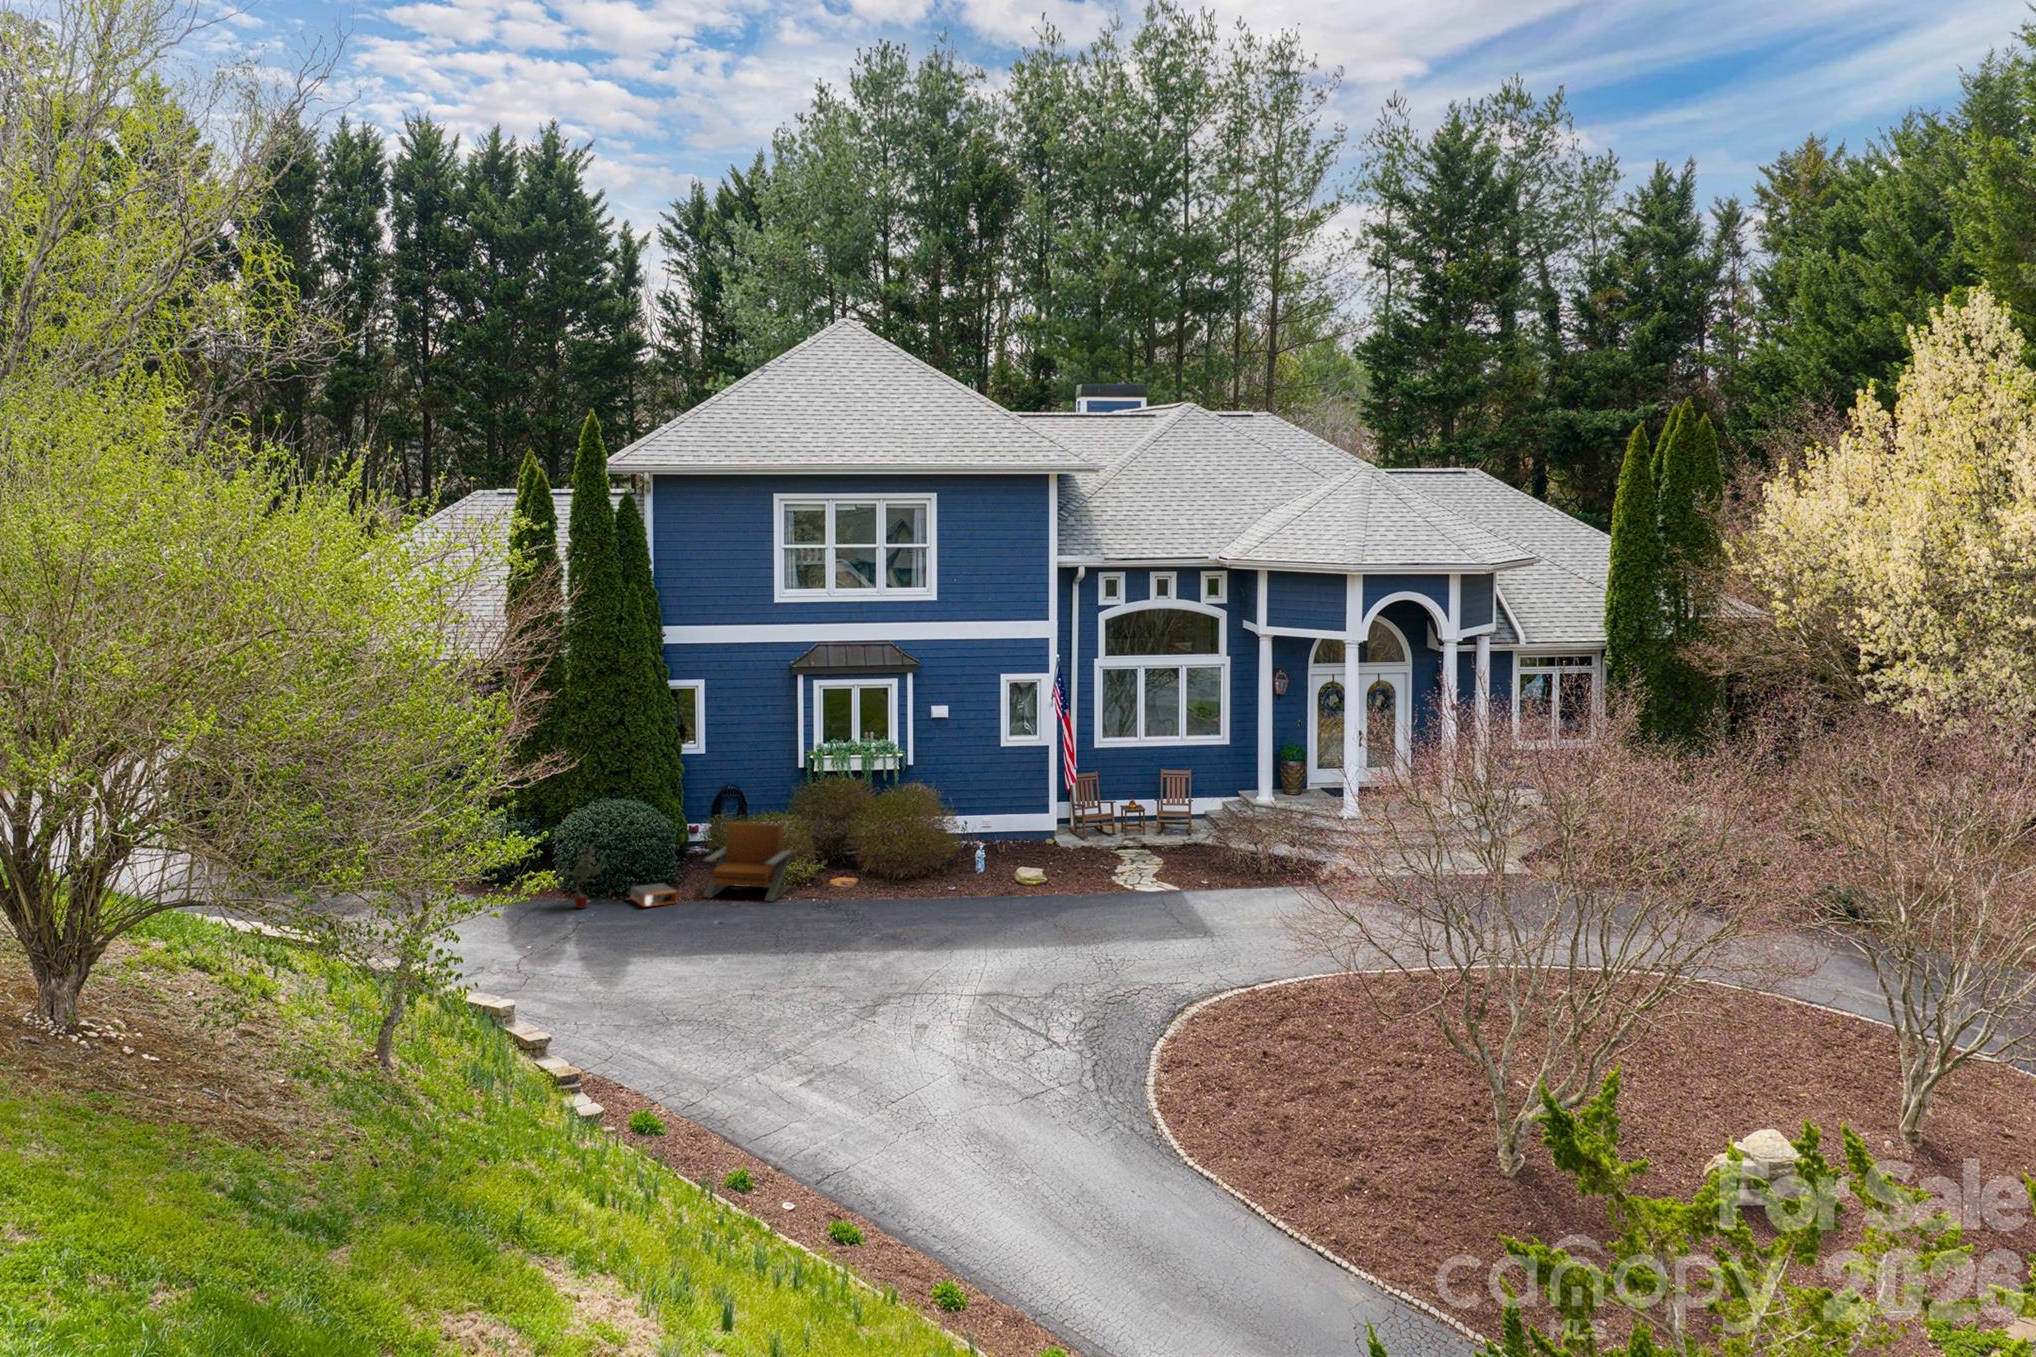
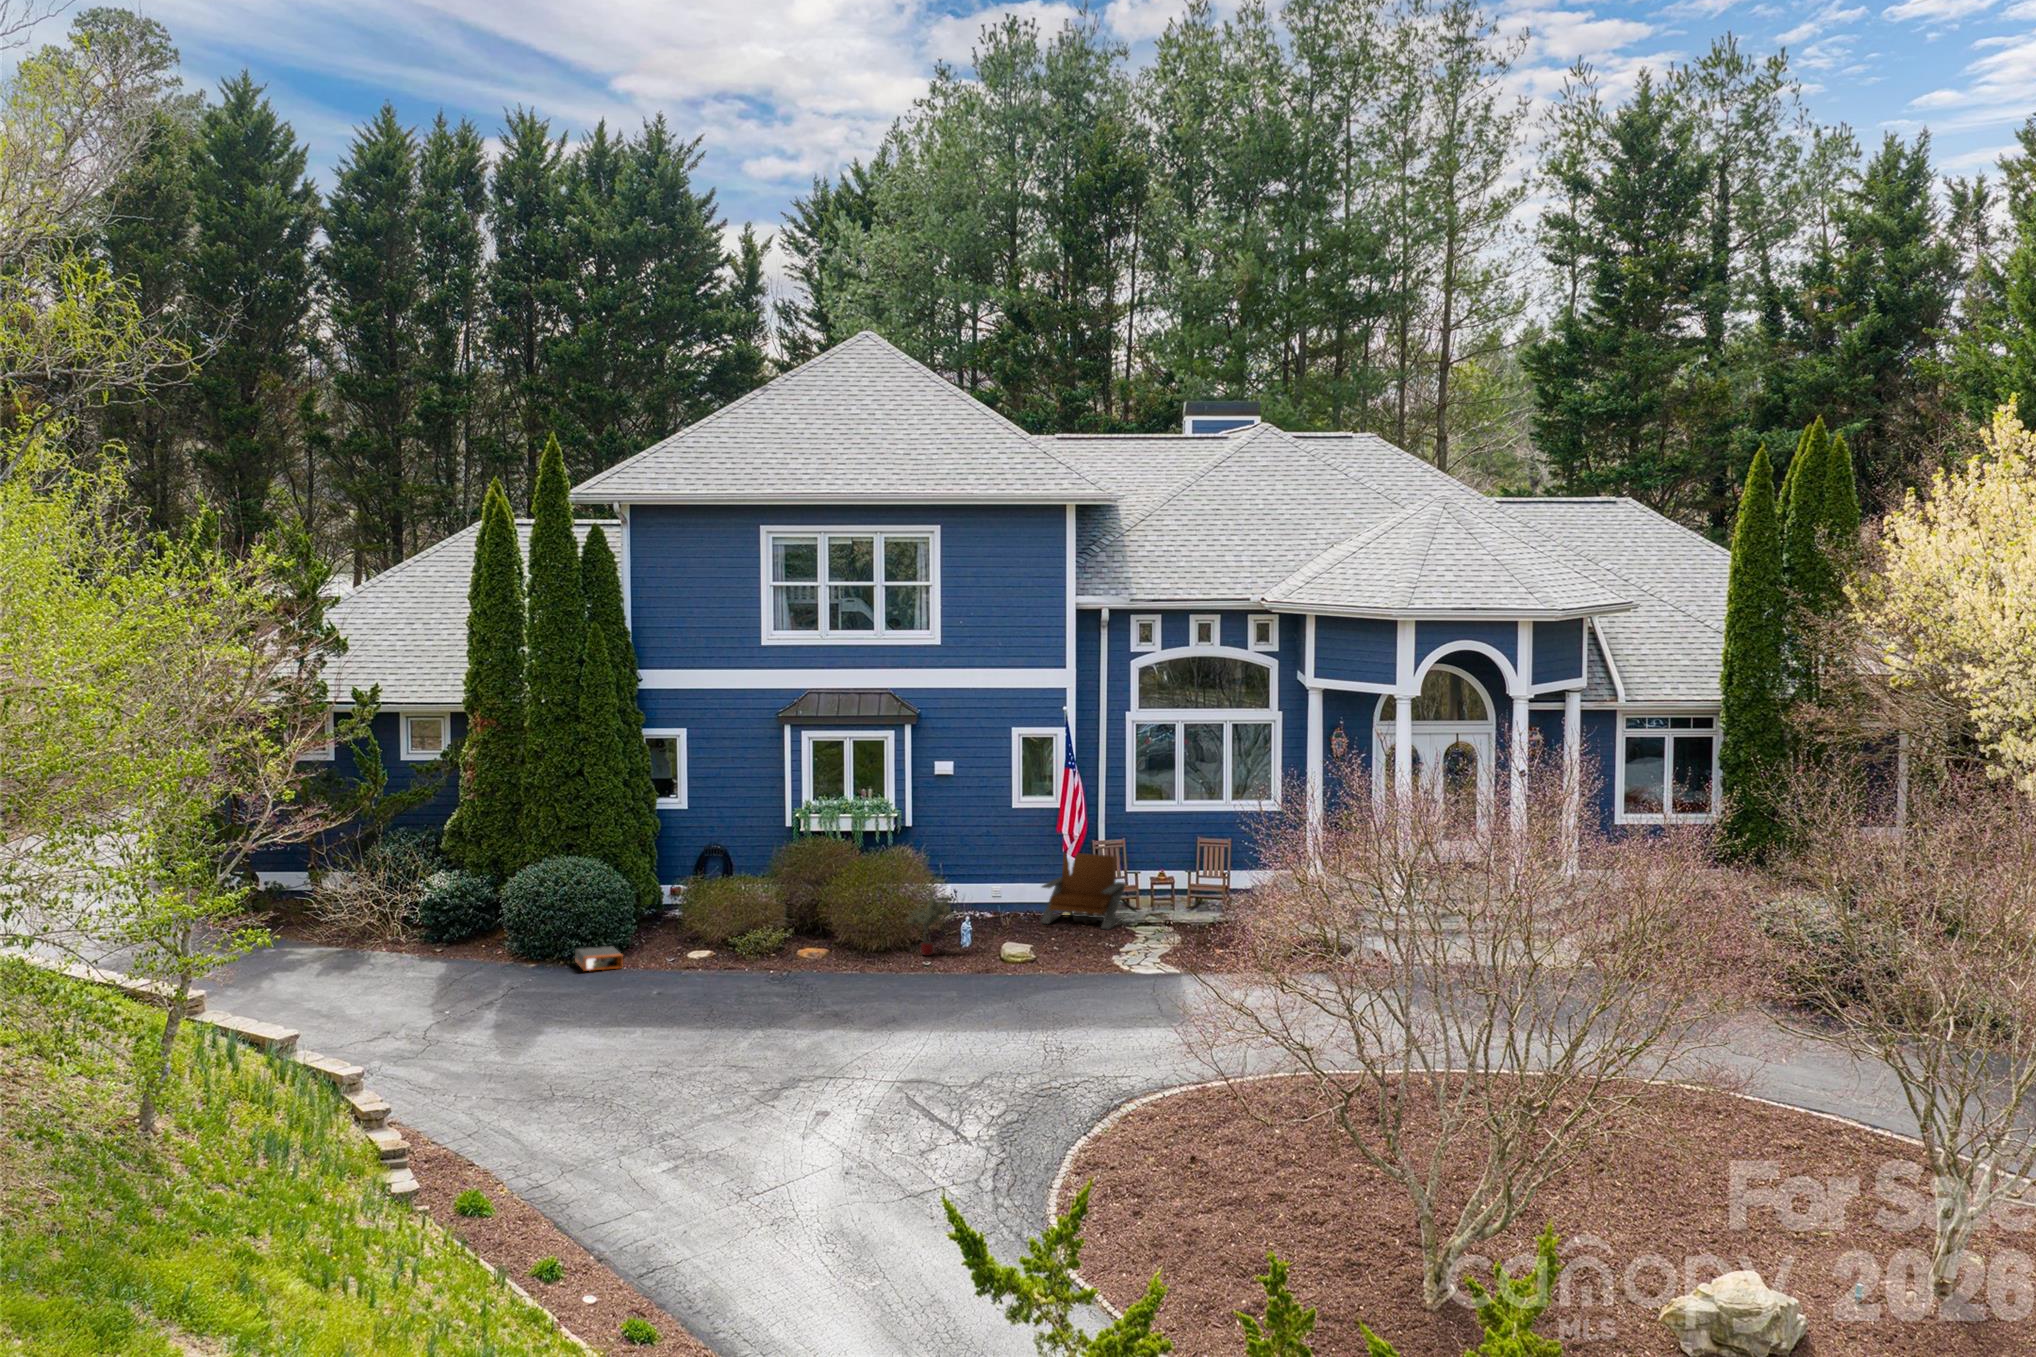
lounge chair: present [703,822,792,901] -> present [1041,852,1126,929]
potted tree: present [557,848,605,908] -> present [907,888,950,956]

